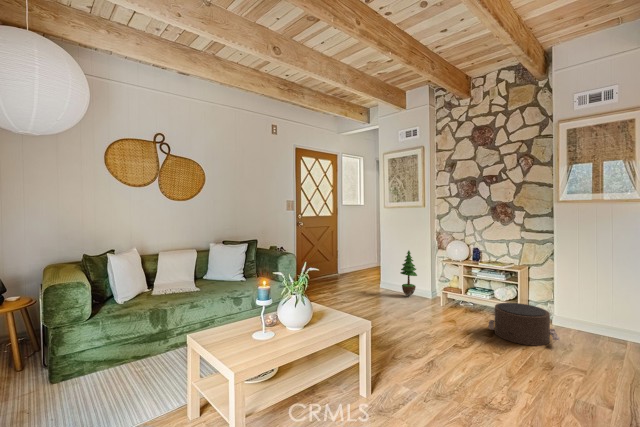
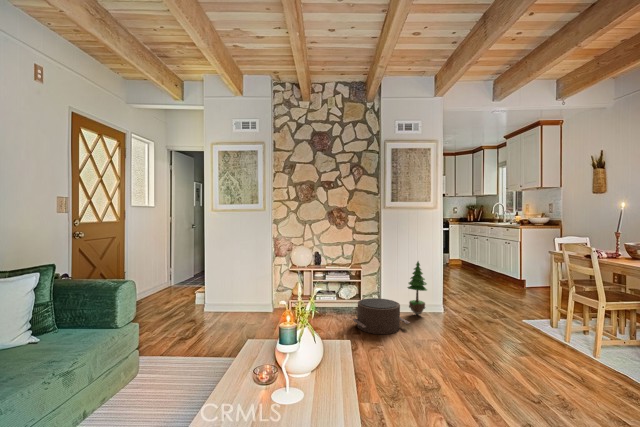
potted tree: present [400,251,417,296] -> present [408,261,427,315]

